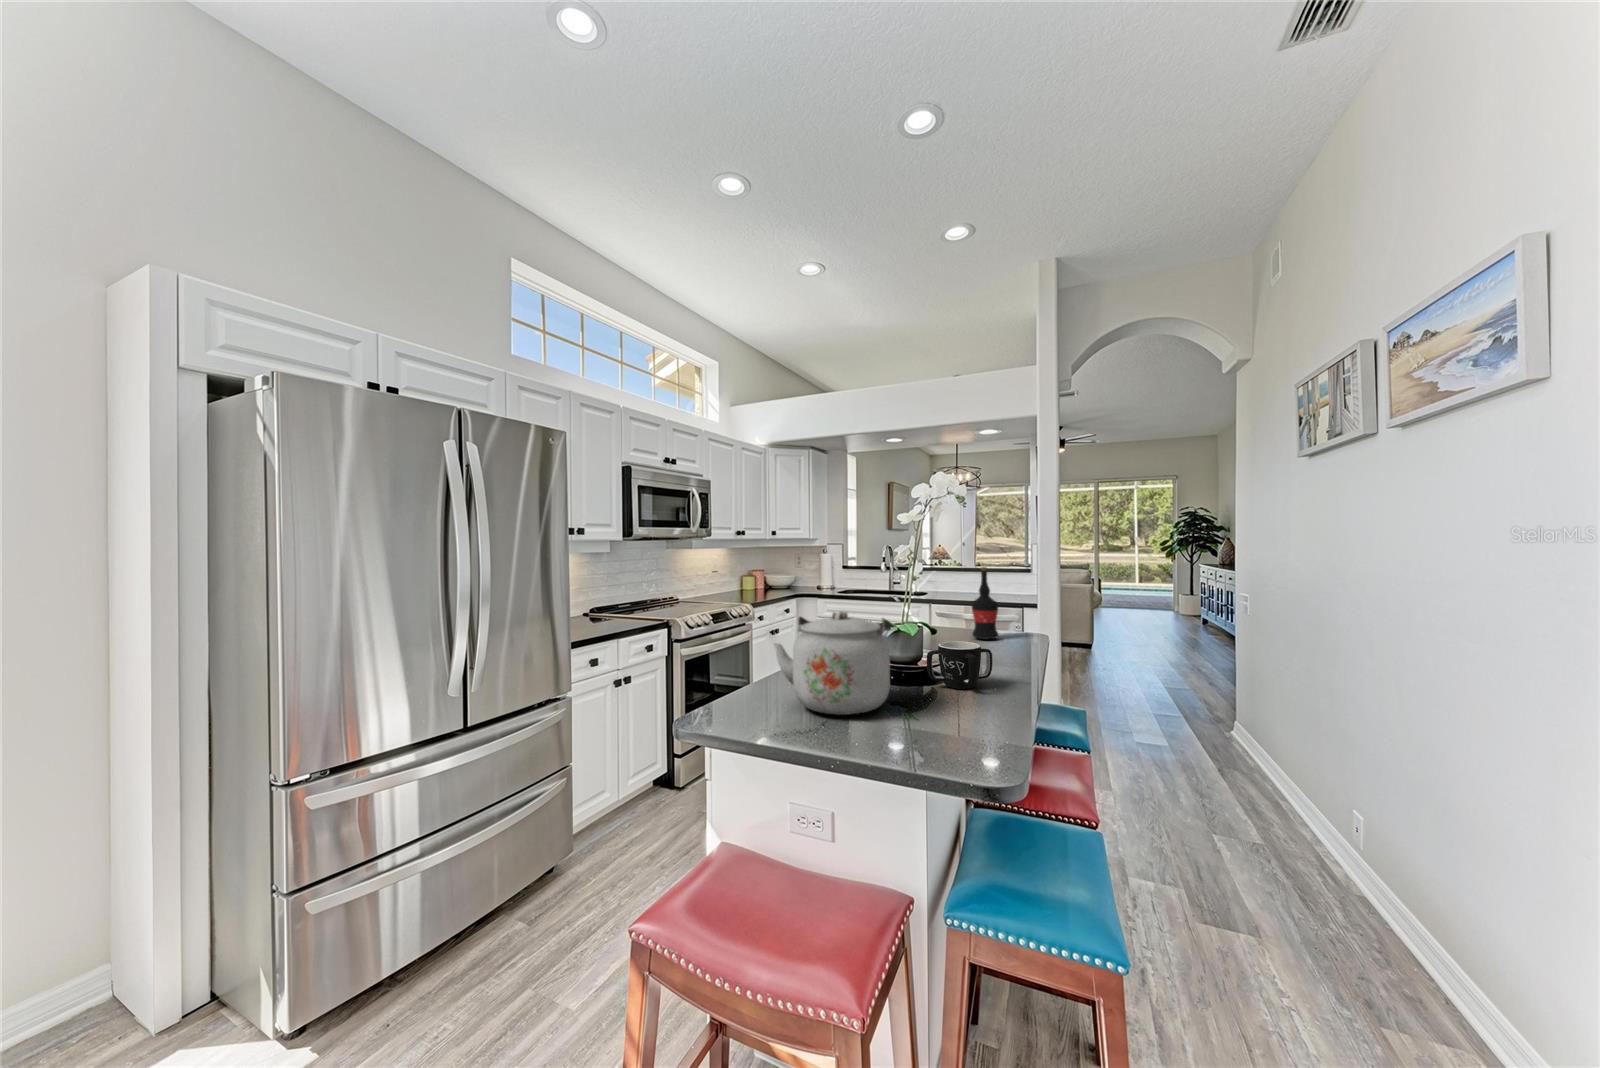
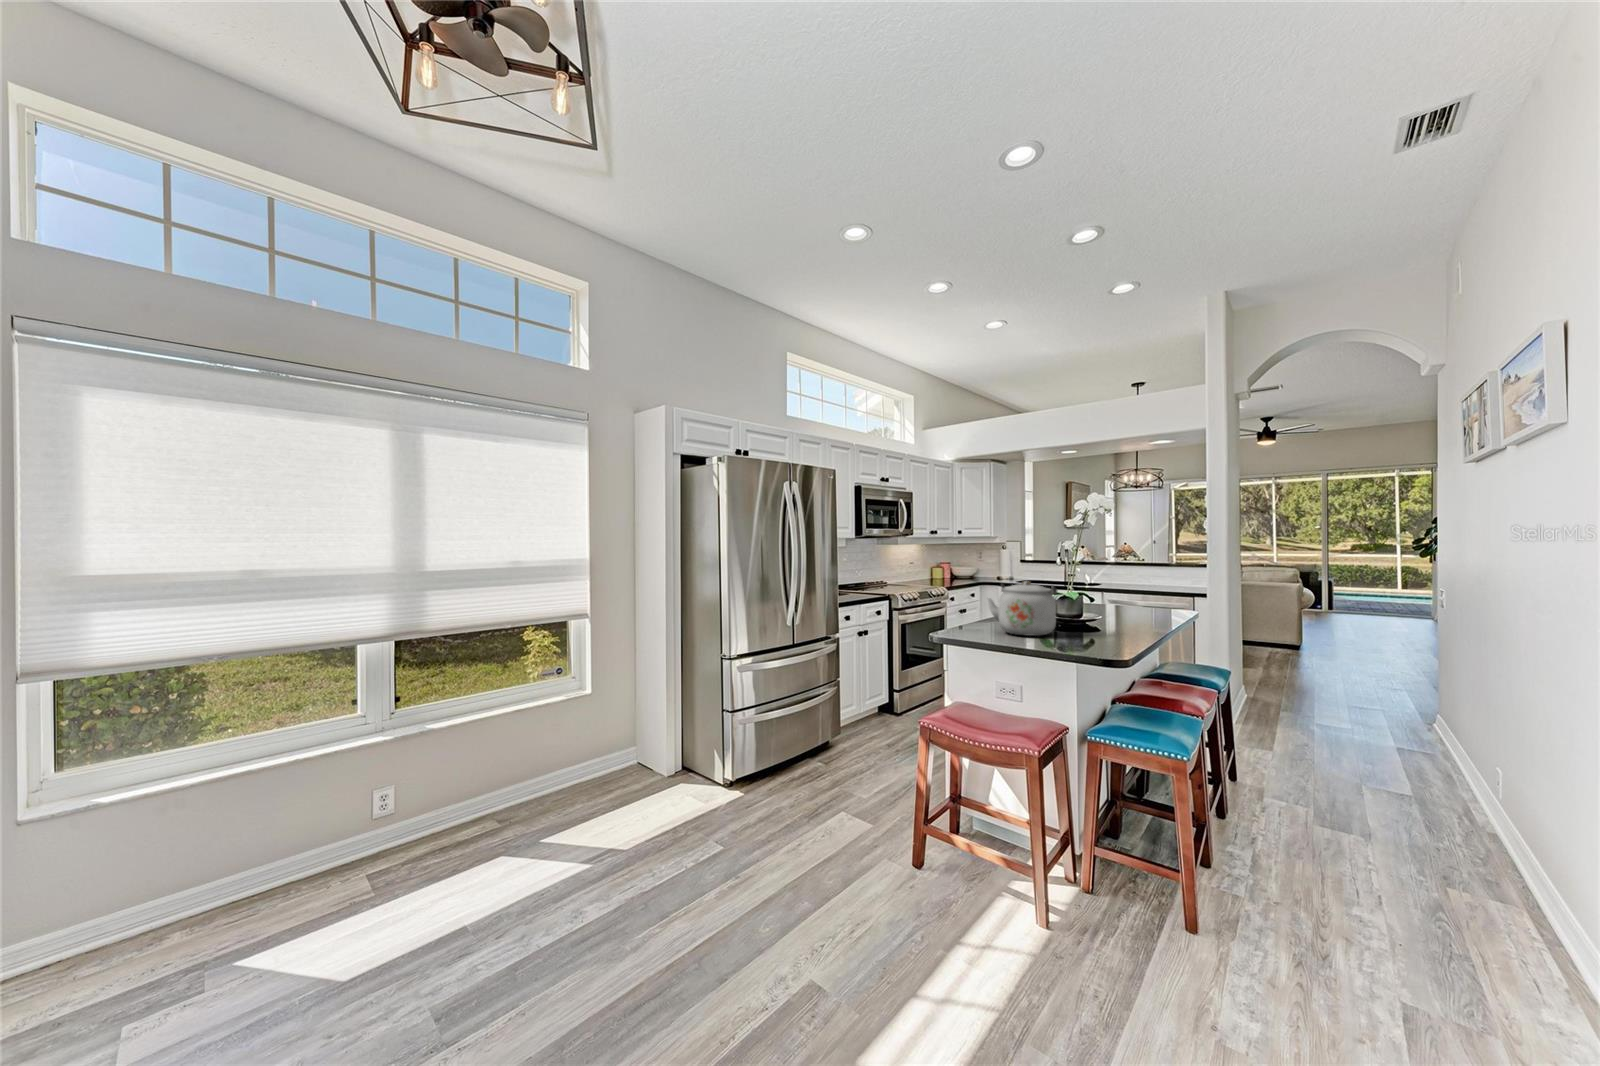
wine bottle: present [972,567,999,639] -> none [1121,561,1142,612]
mug: present [927,641,992,689] -> none [1080,604,1124,631]

